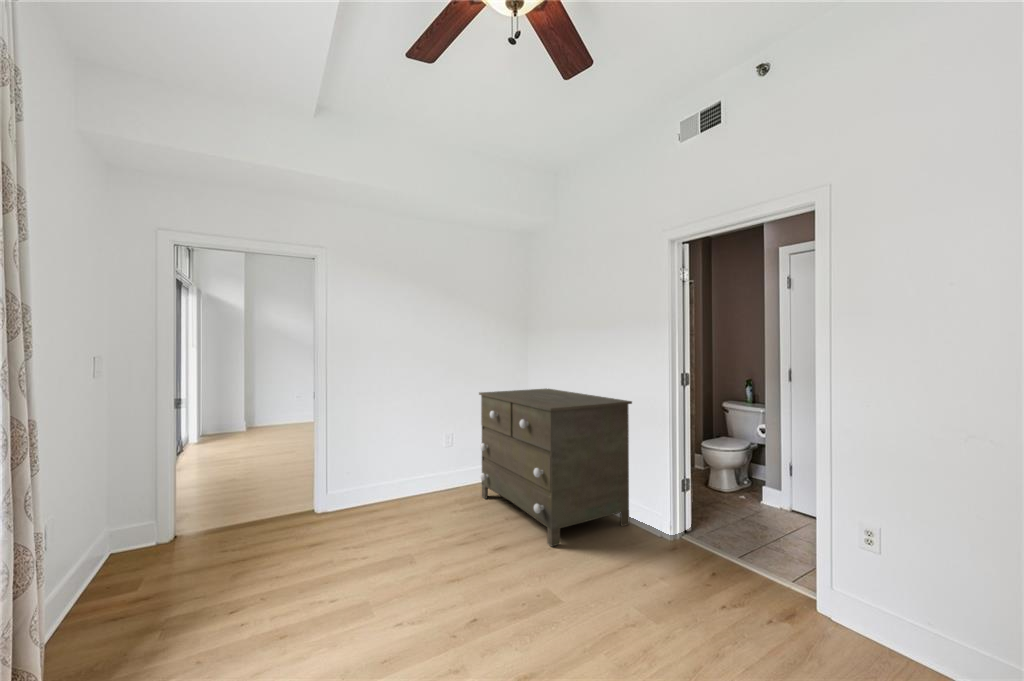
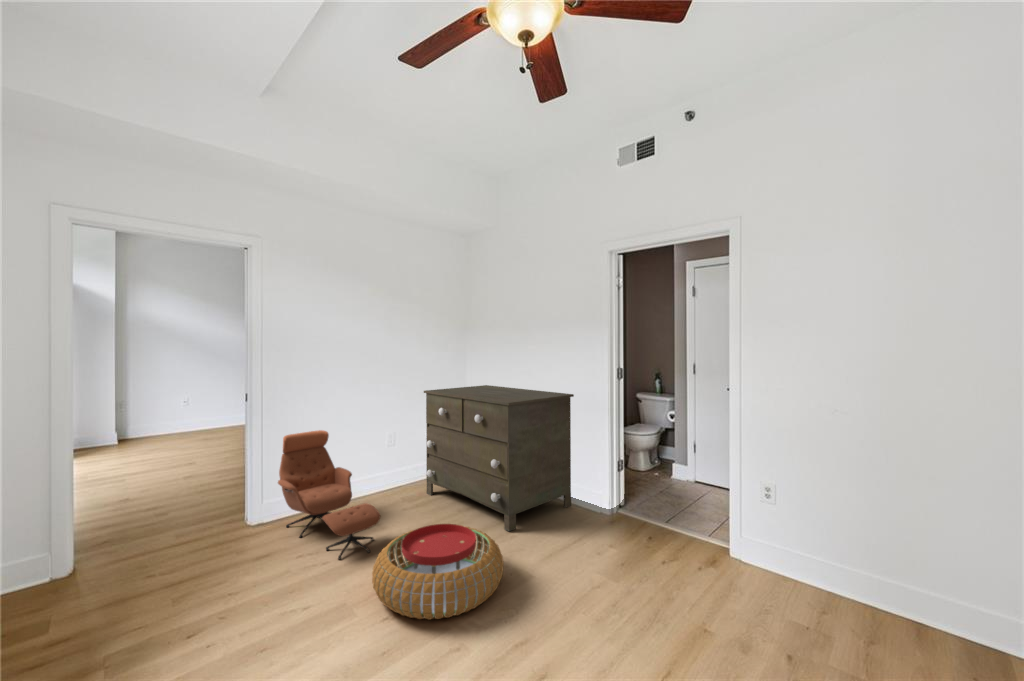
lounge chair: none [337,428,421,556] -> present [278,430,380,559]
pouf: none [393,532,529,635] -> present [372,524,503,620]

